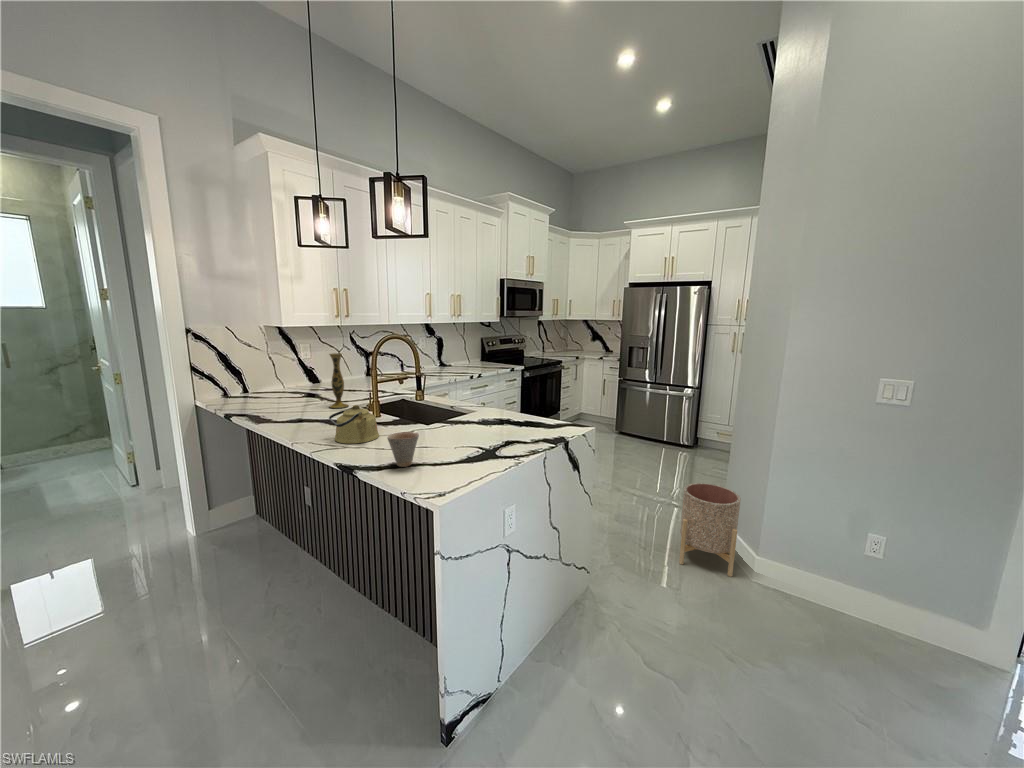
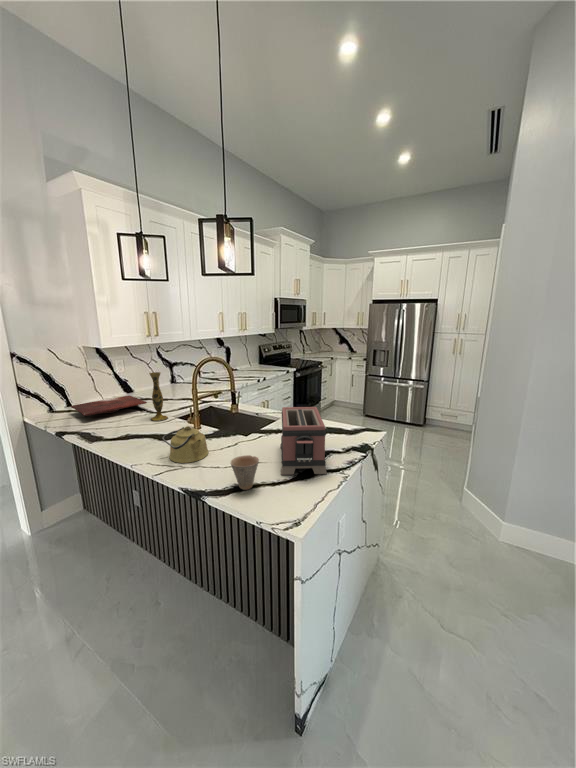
cutting board: none [245,384,329,400] -> present [71,396,147,416]
toaster: none [448,389,505,459] -> present [280,407,327,475]
planter: present [679,483,741,577] -> none [437,464,488,539]

